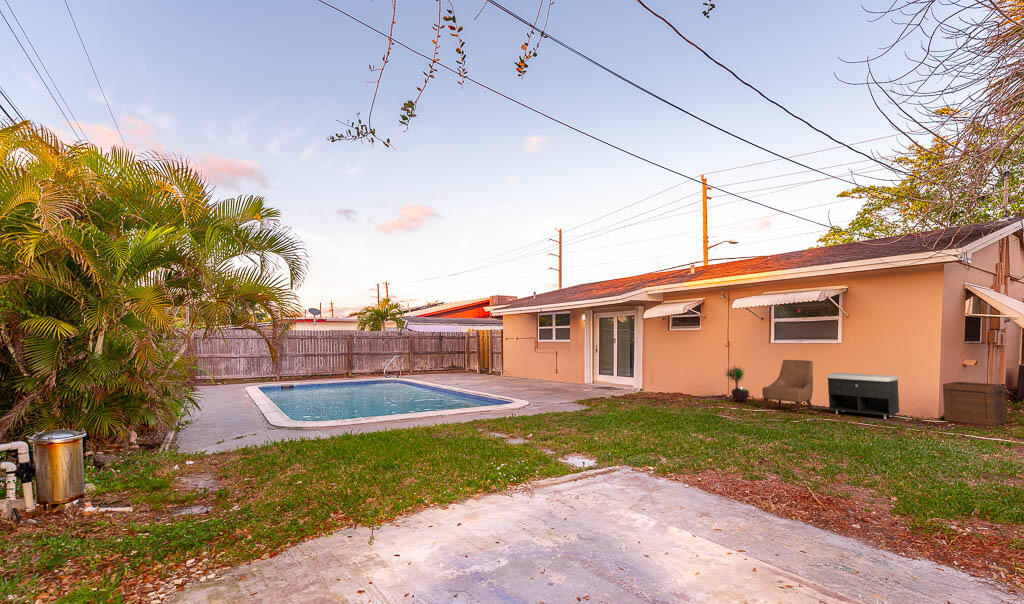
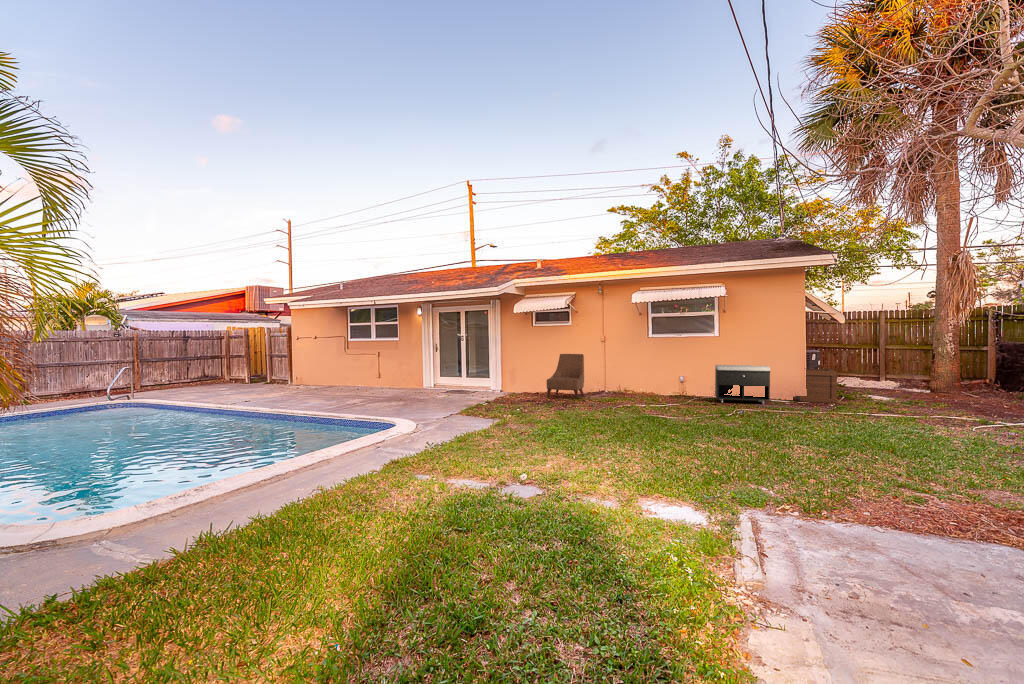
chair: present [762,360,813,412] -> present [547,354,584,399]
potted tree: present [727,368,749,401] -> none [608,360,630,397]

